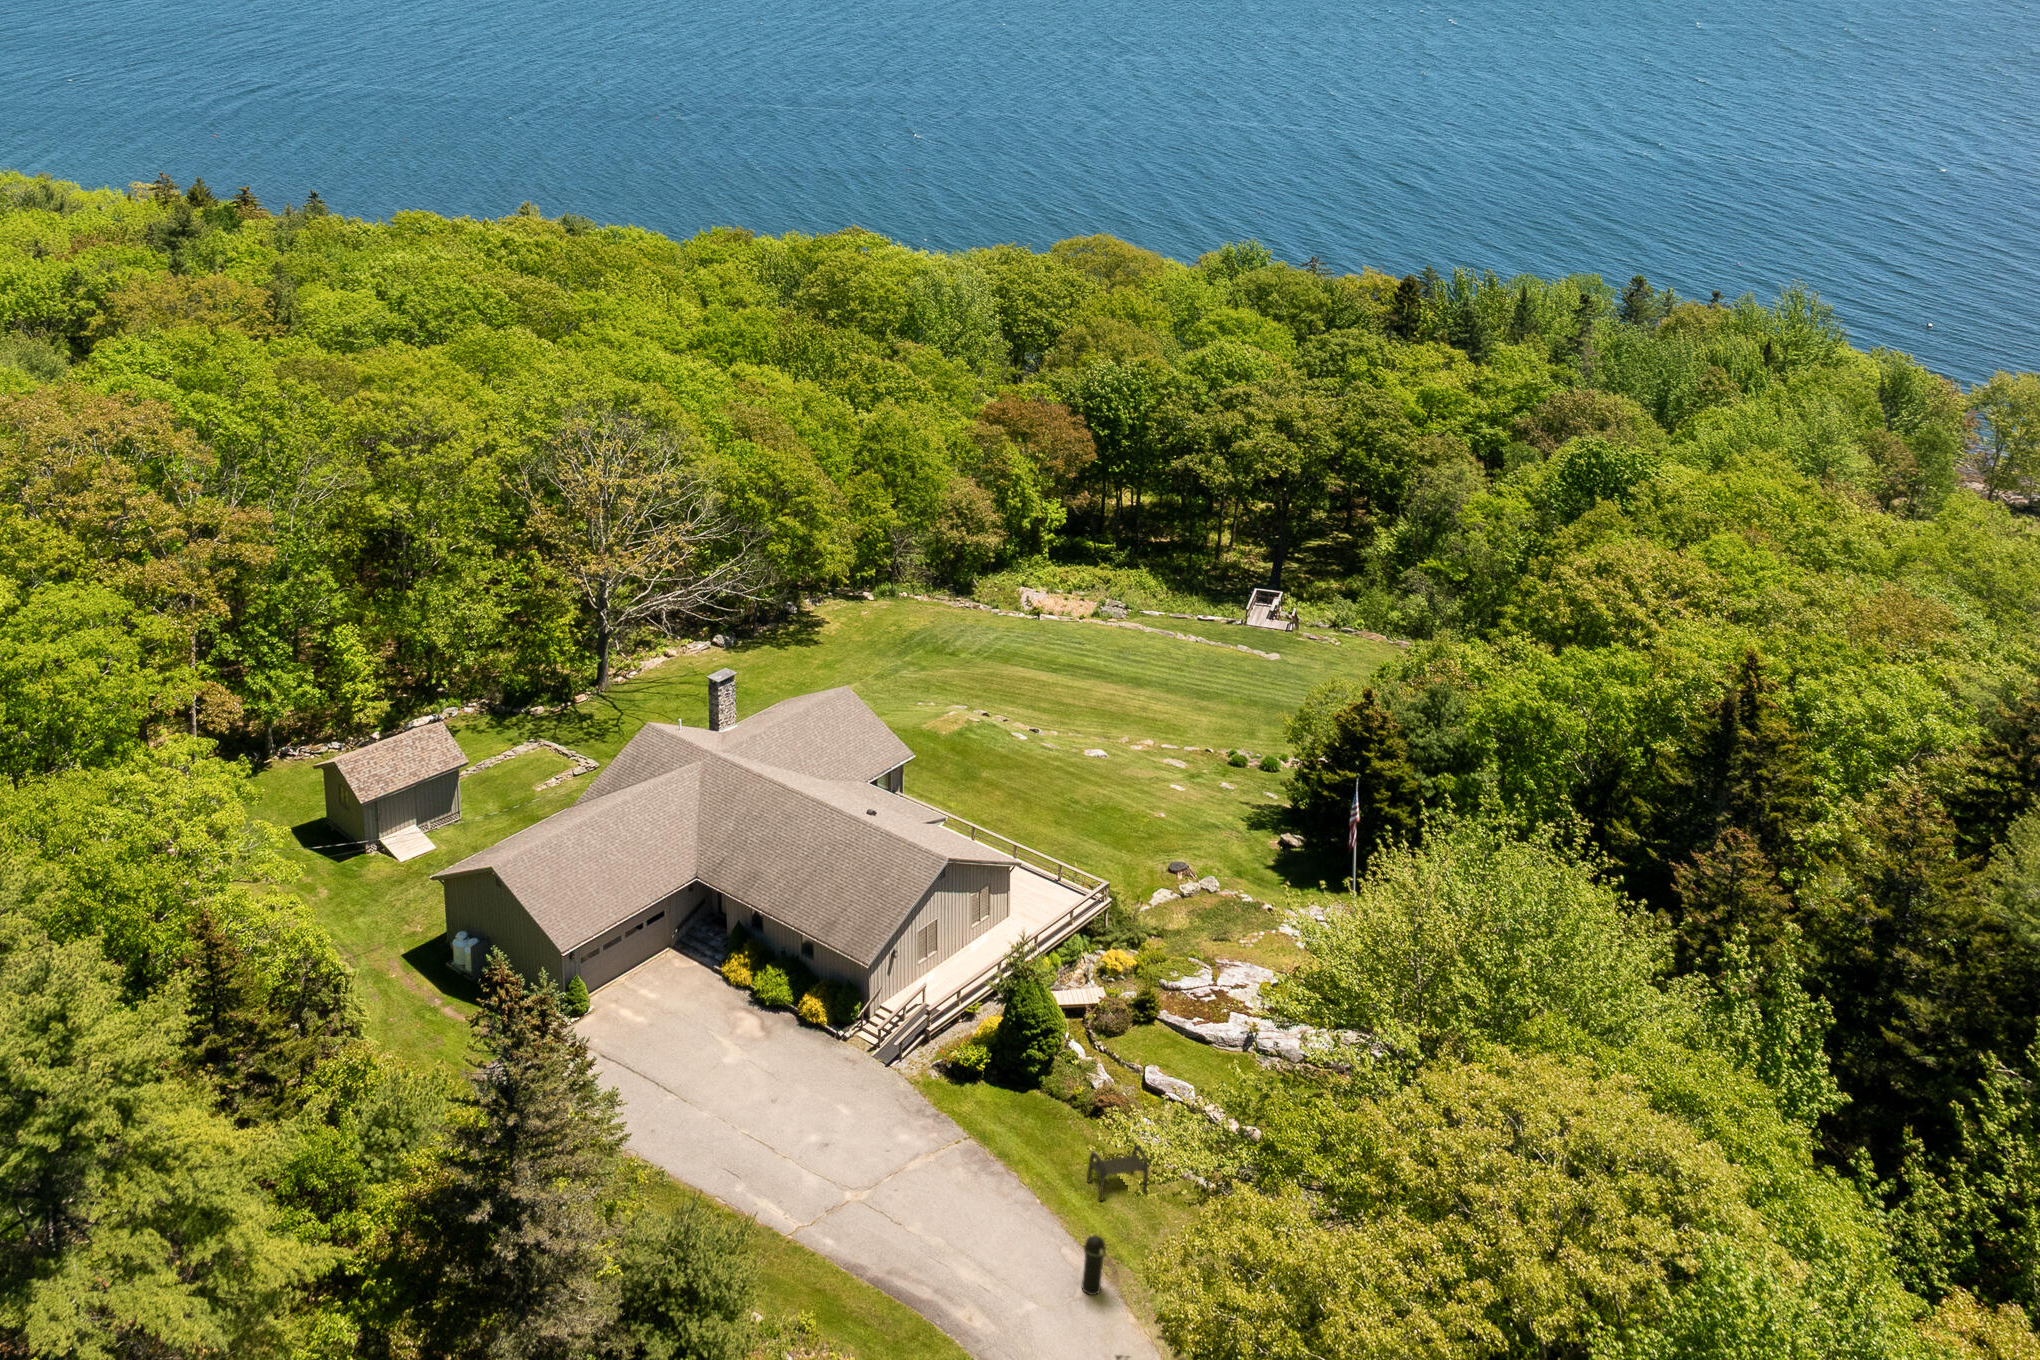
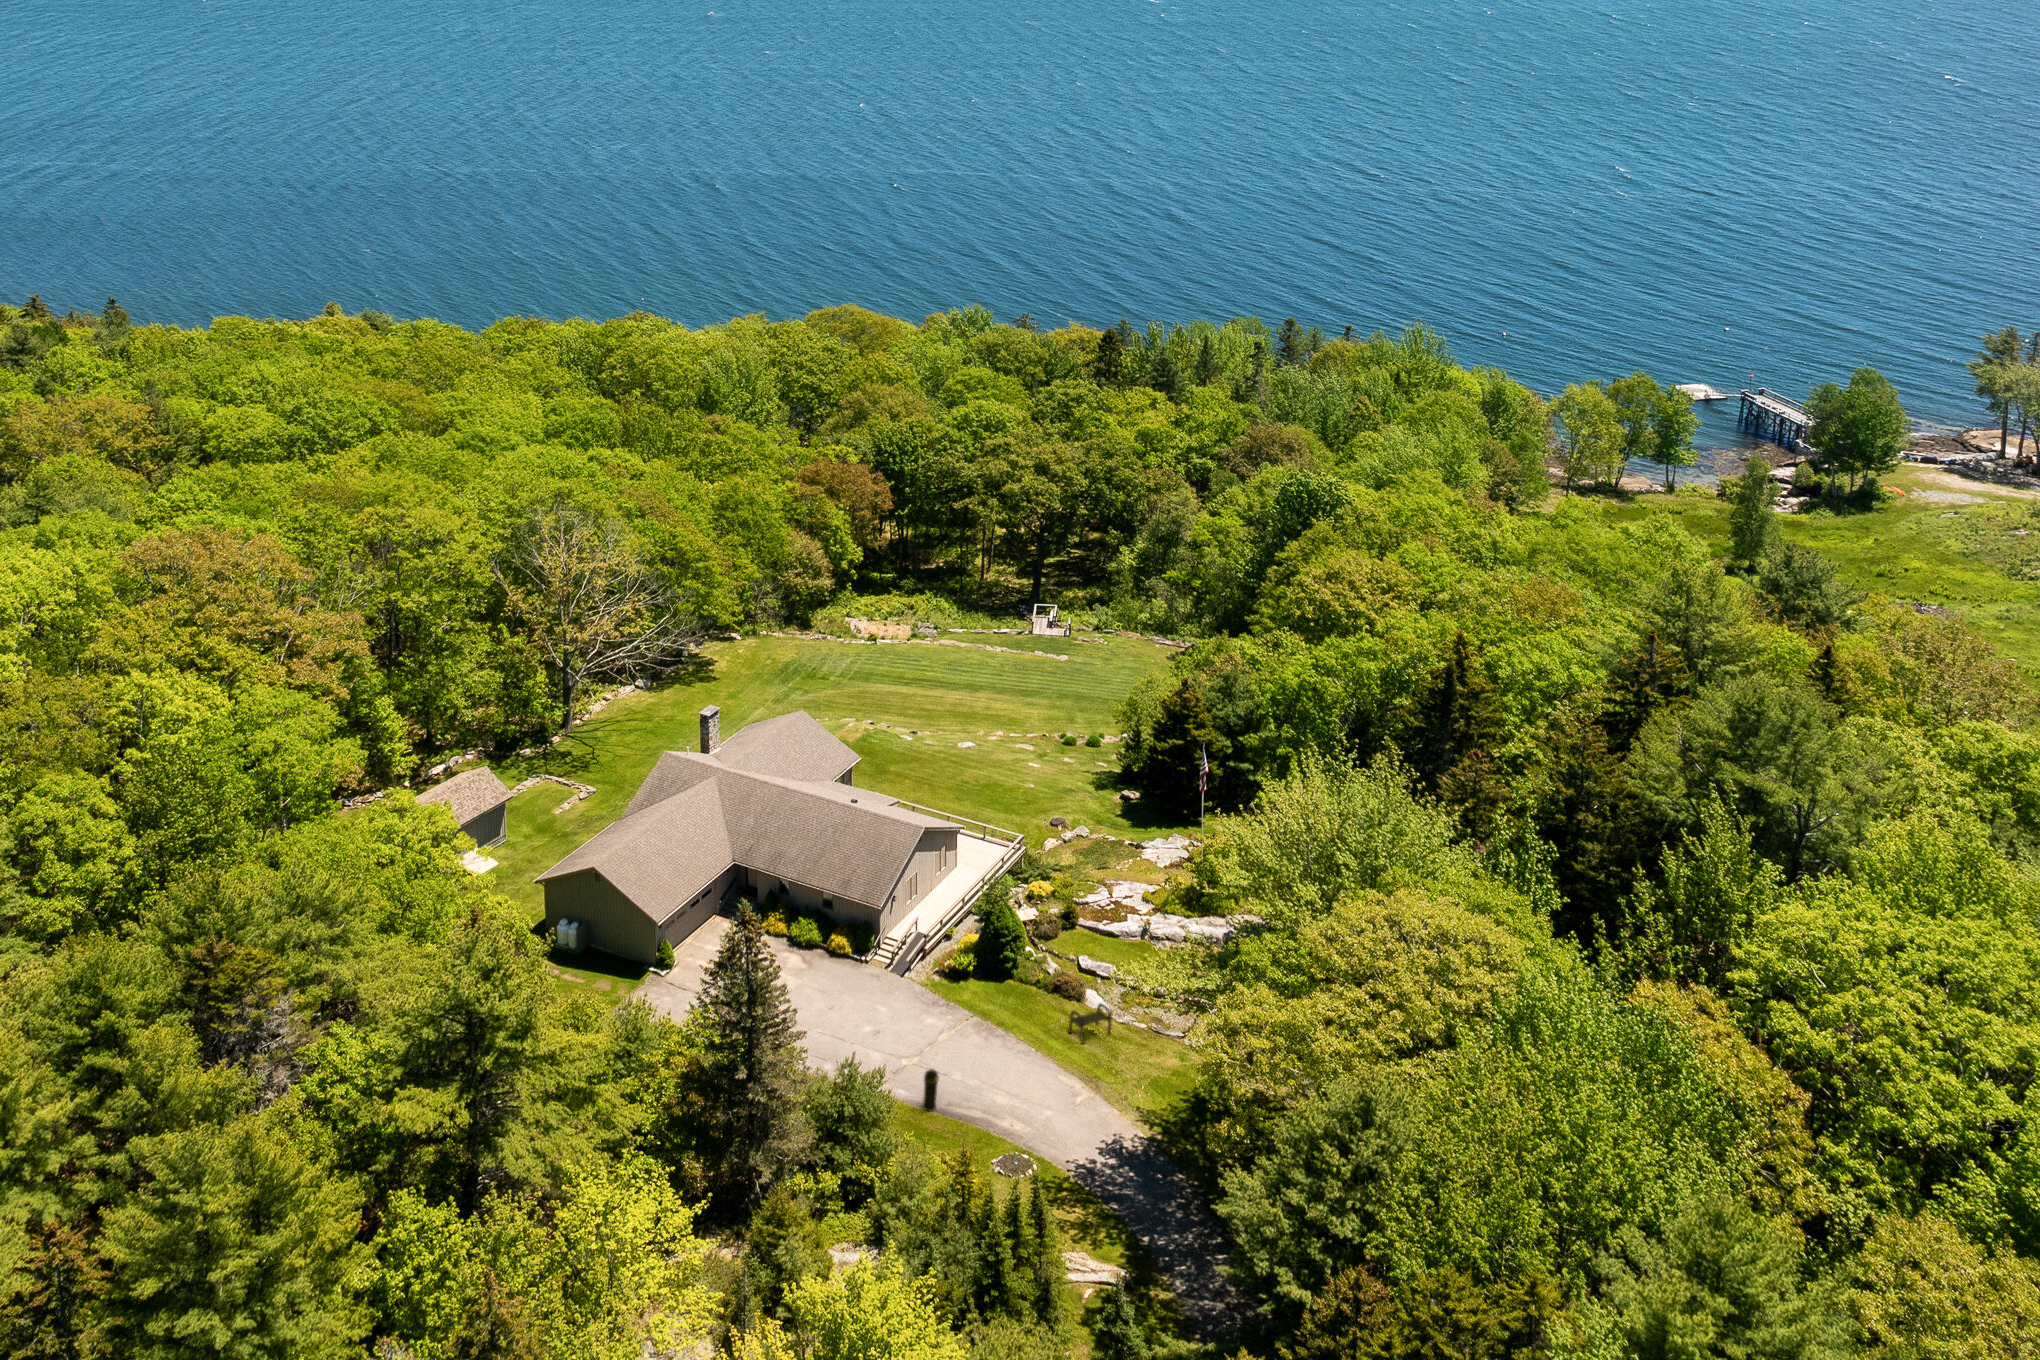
trash can: present [1082,1235,1106,1295] -> present [923,1069,939,1111]

